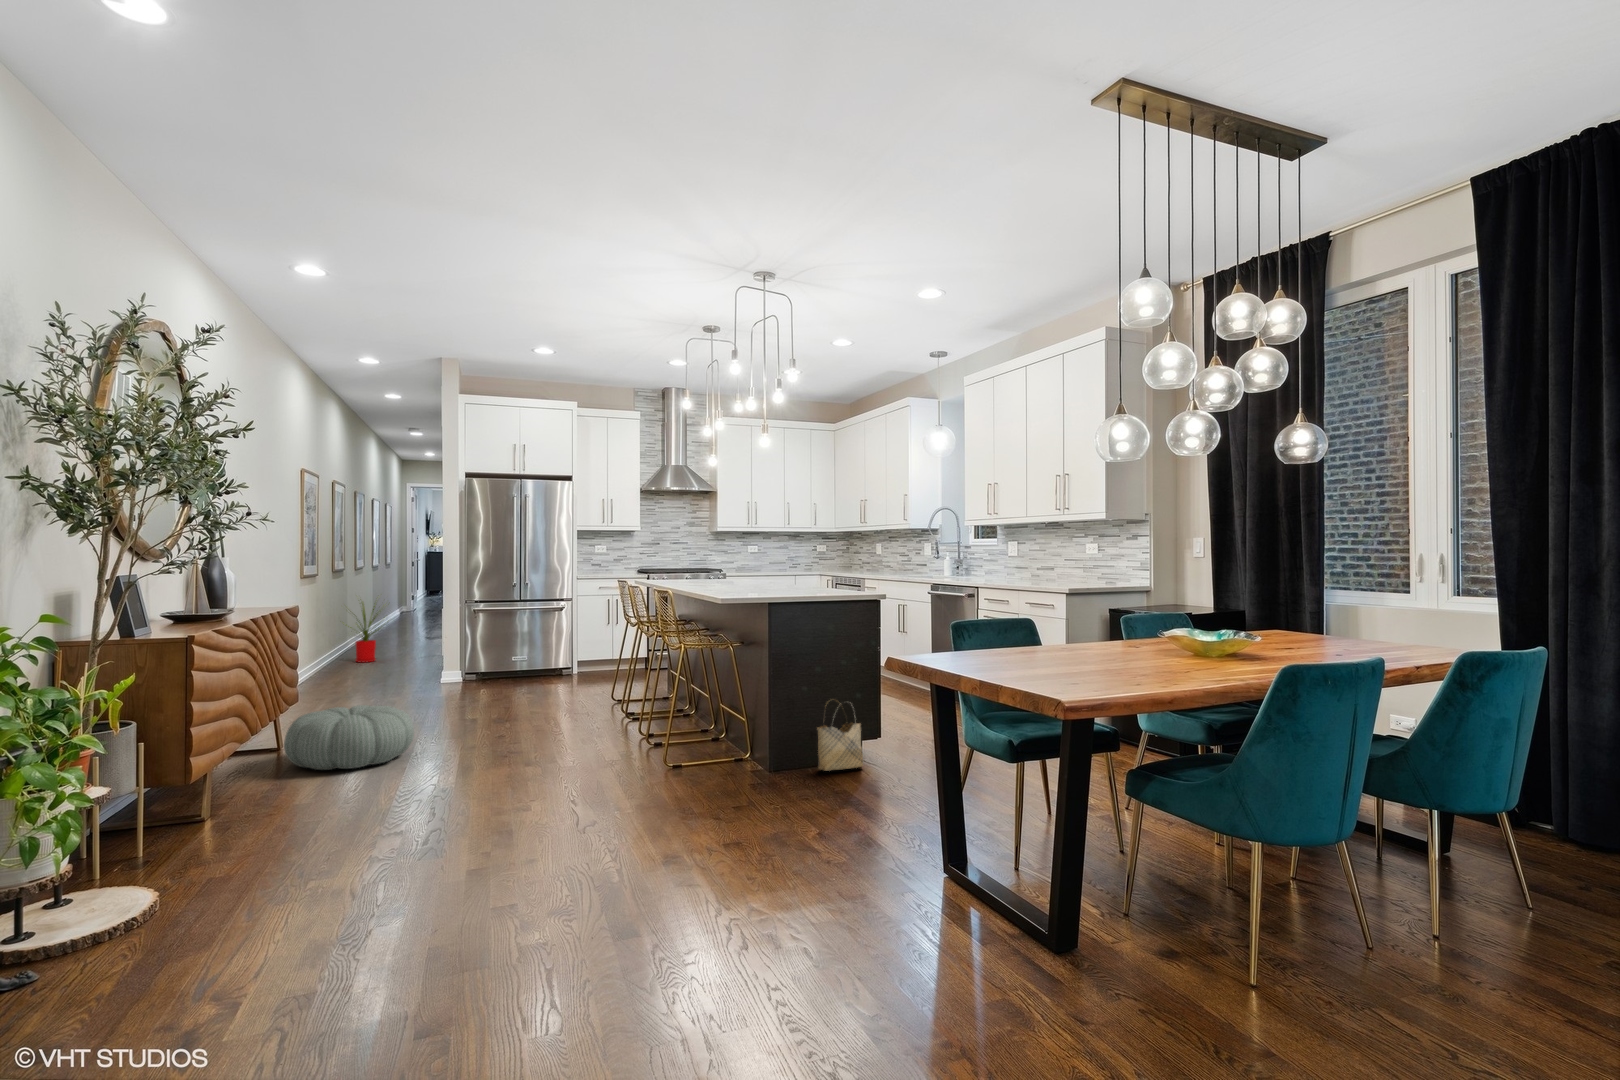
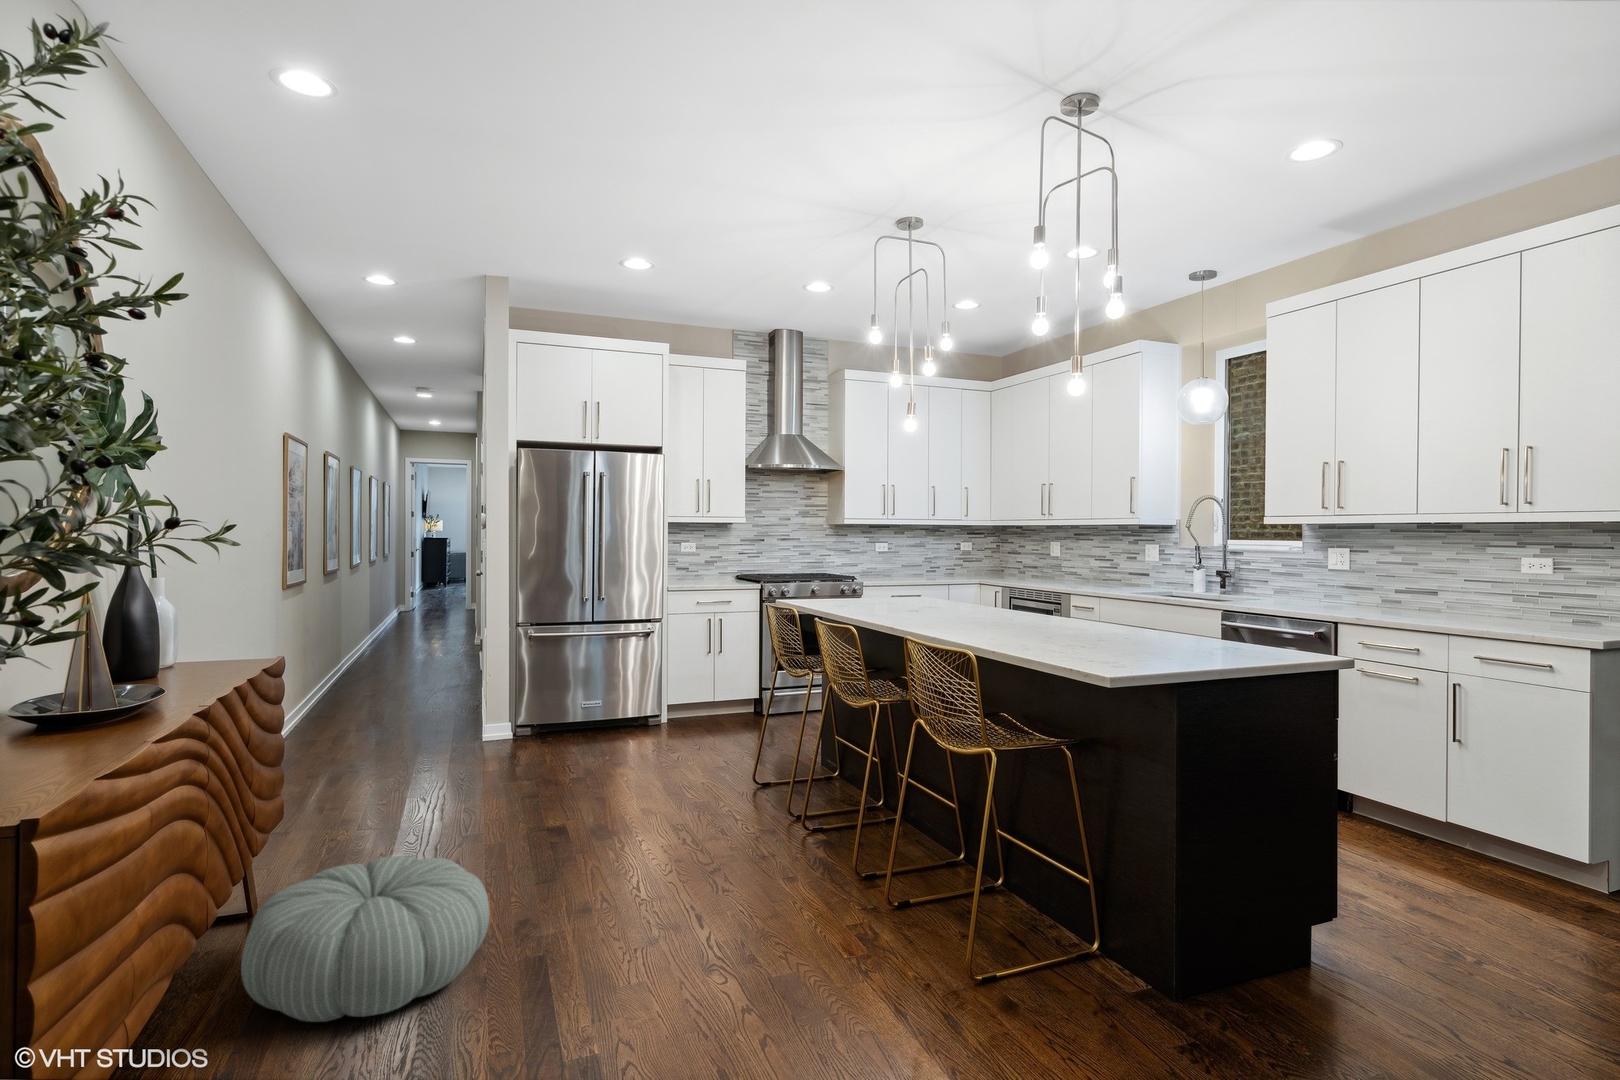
house plant: present [346,602,378,662] -> none [330,604,403,698]
woven basket: present [817,703,863,771] -> none [1302,871,1386,1029]

